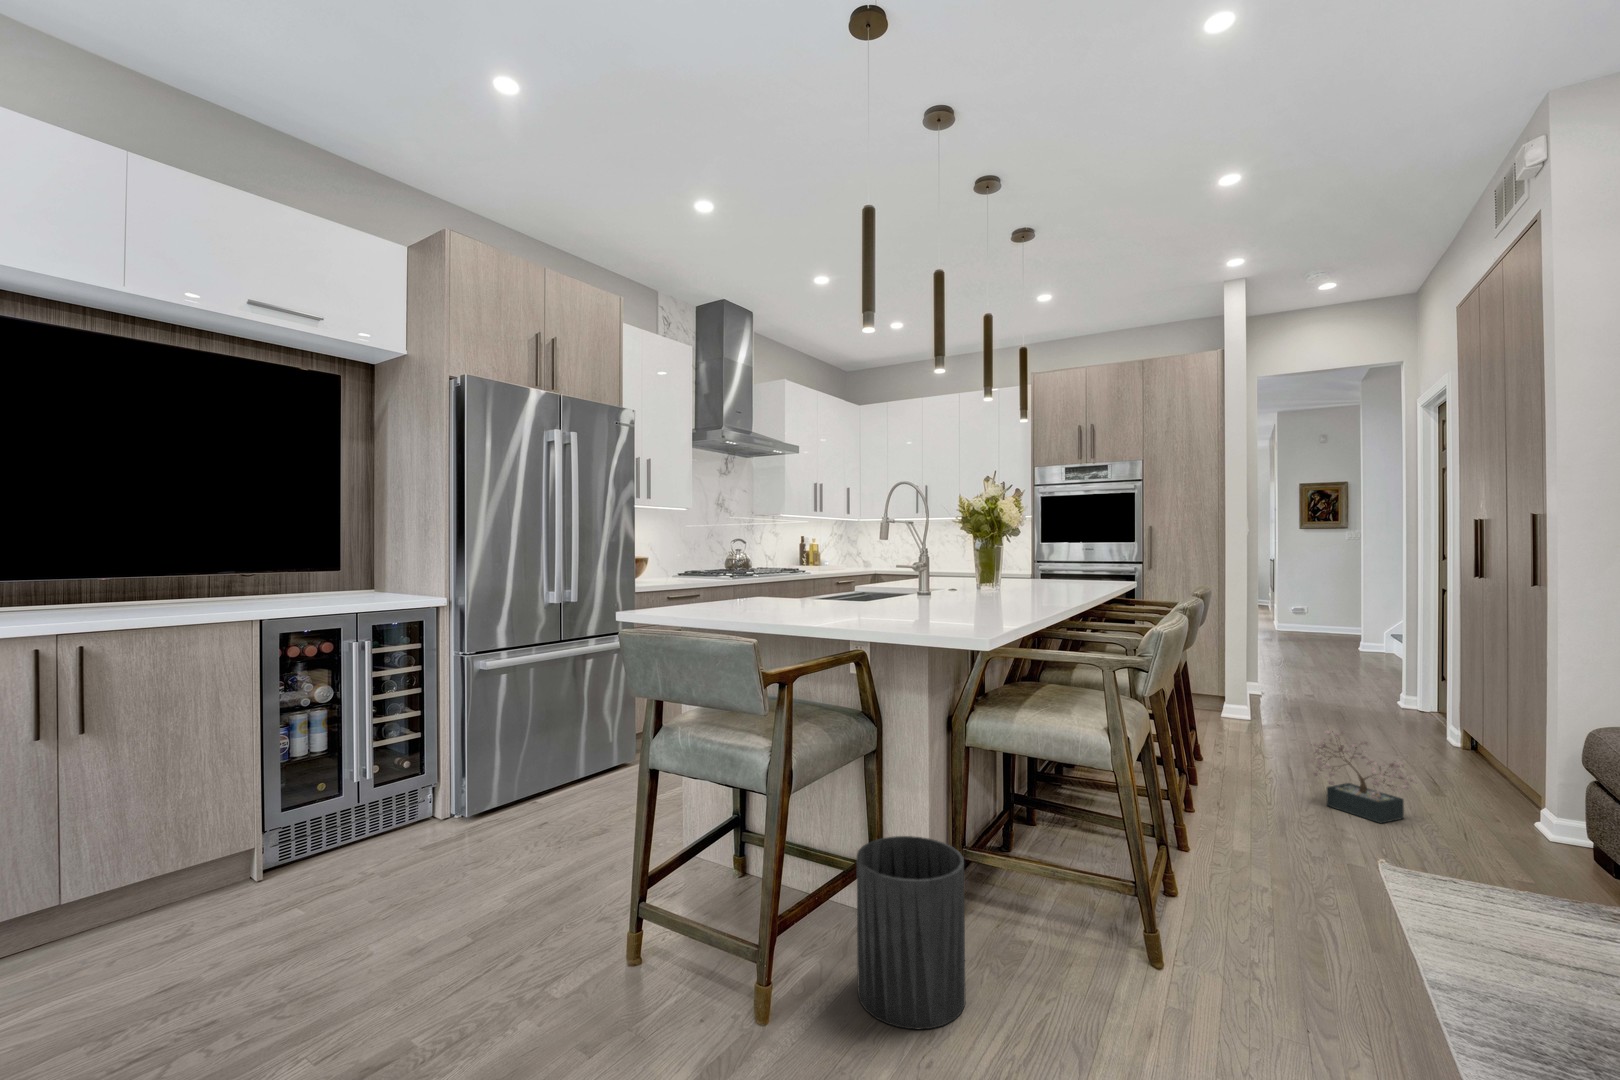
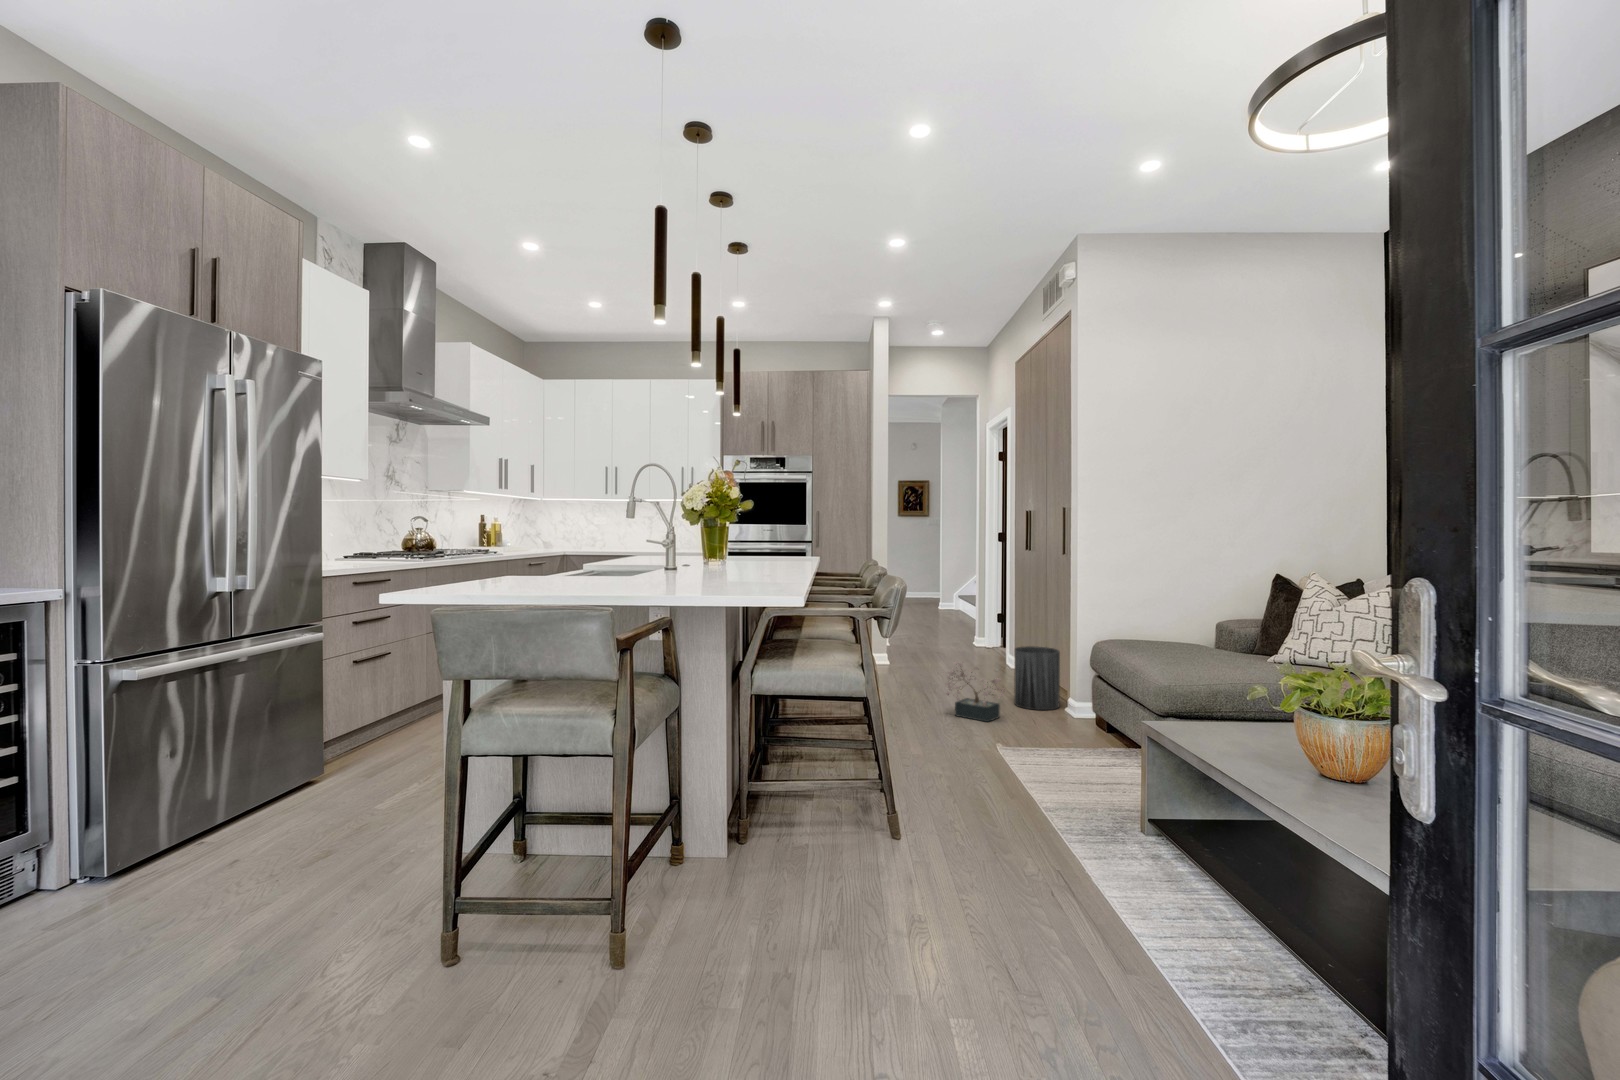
trash can: present [857,836,965,1030] -> present [1014,646,1060,710]

